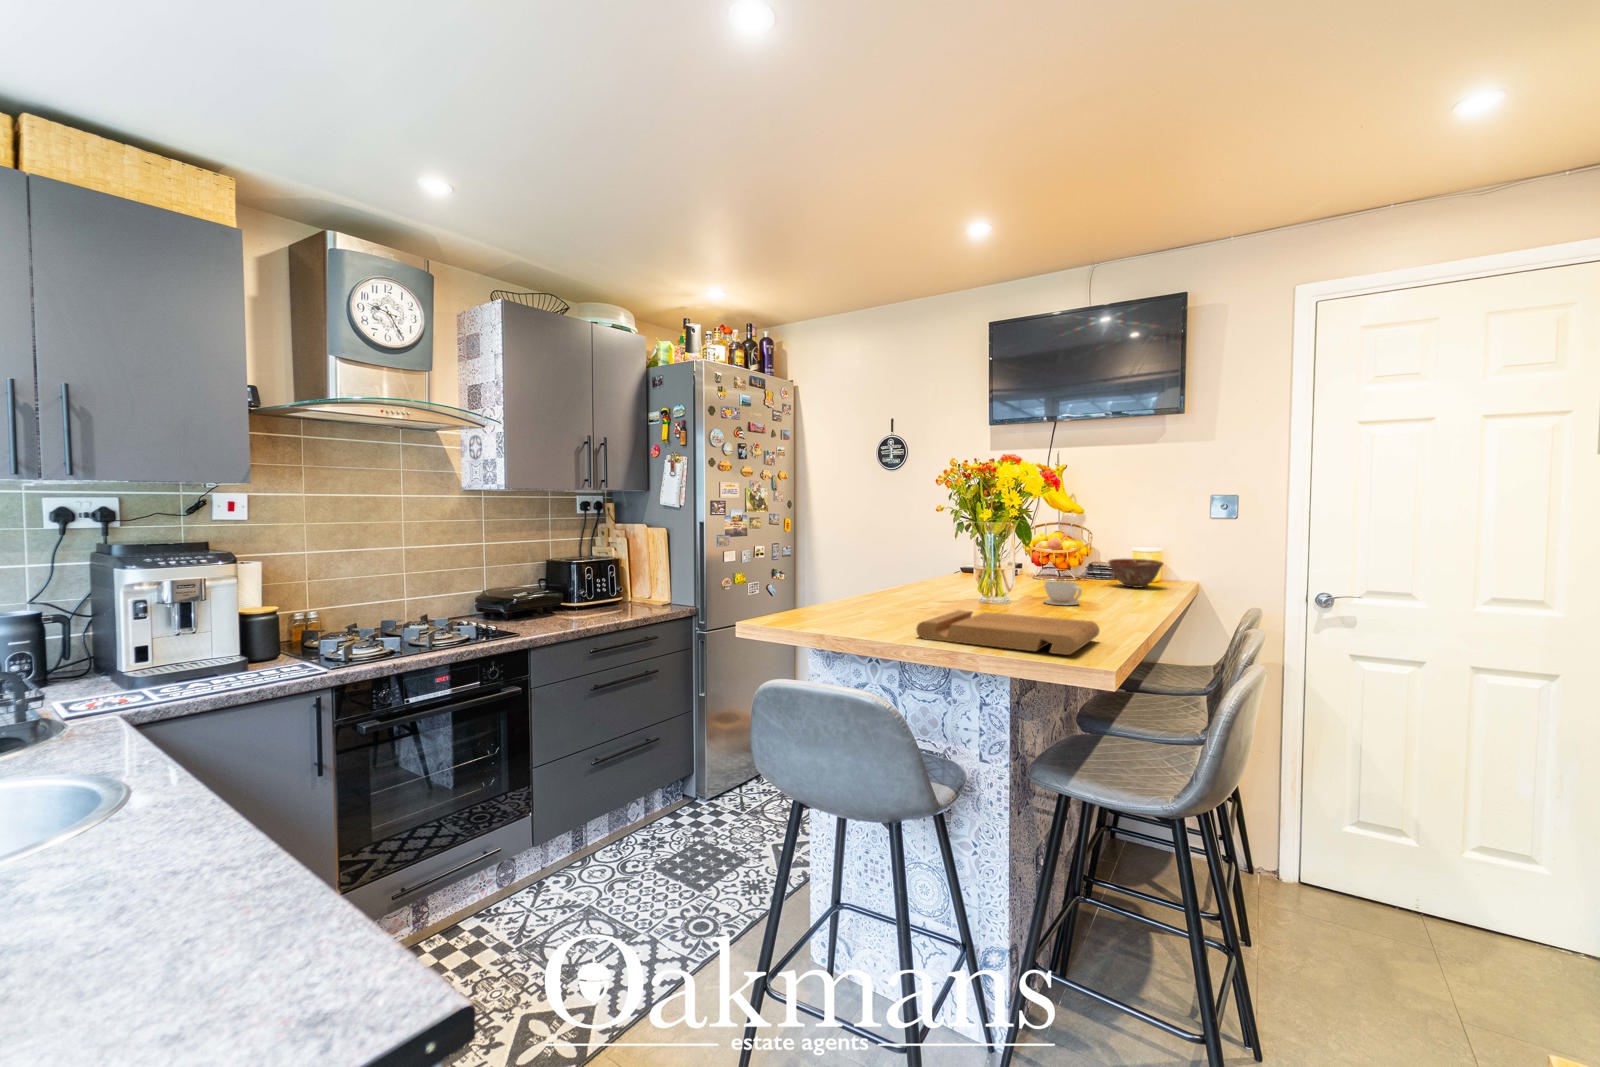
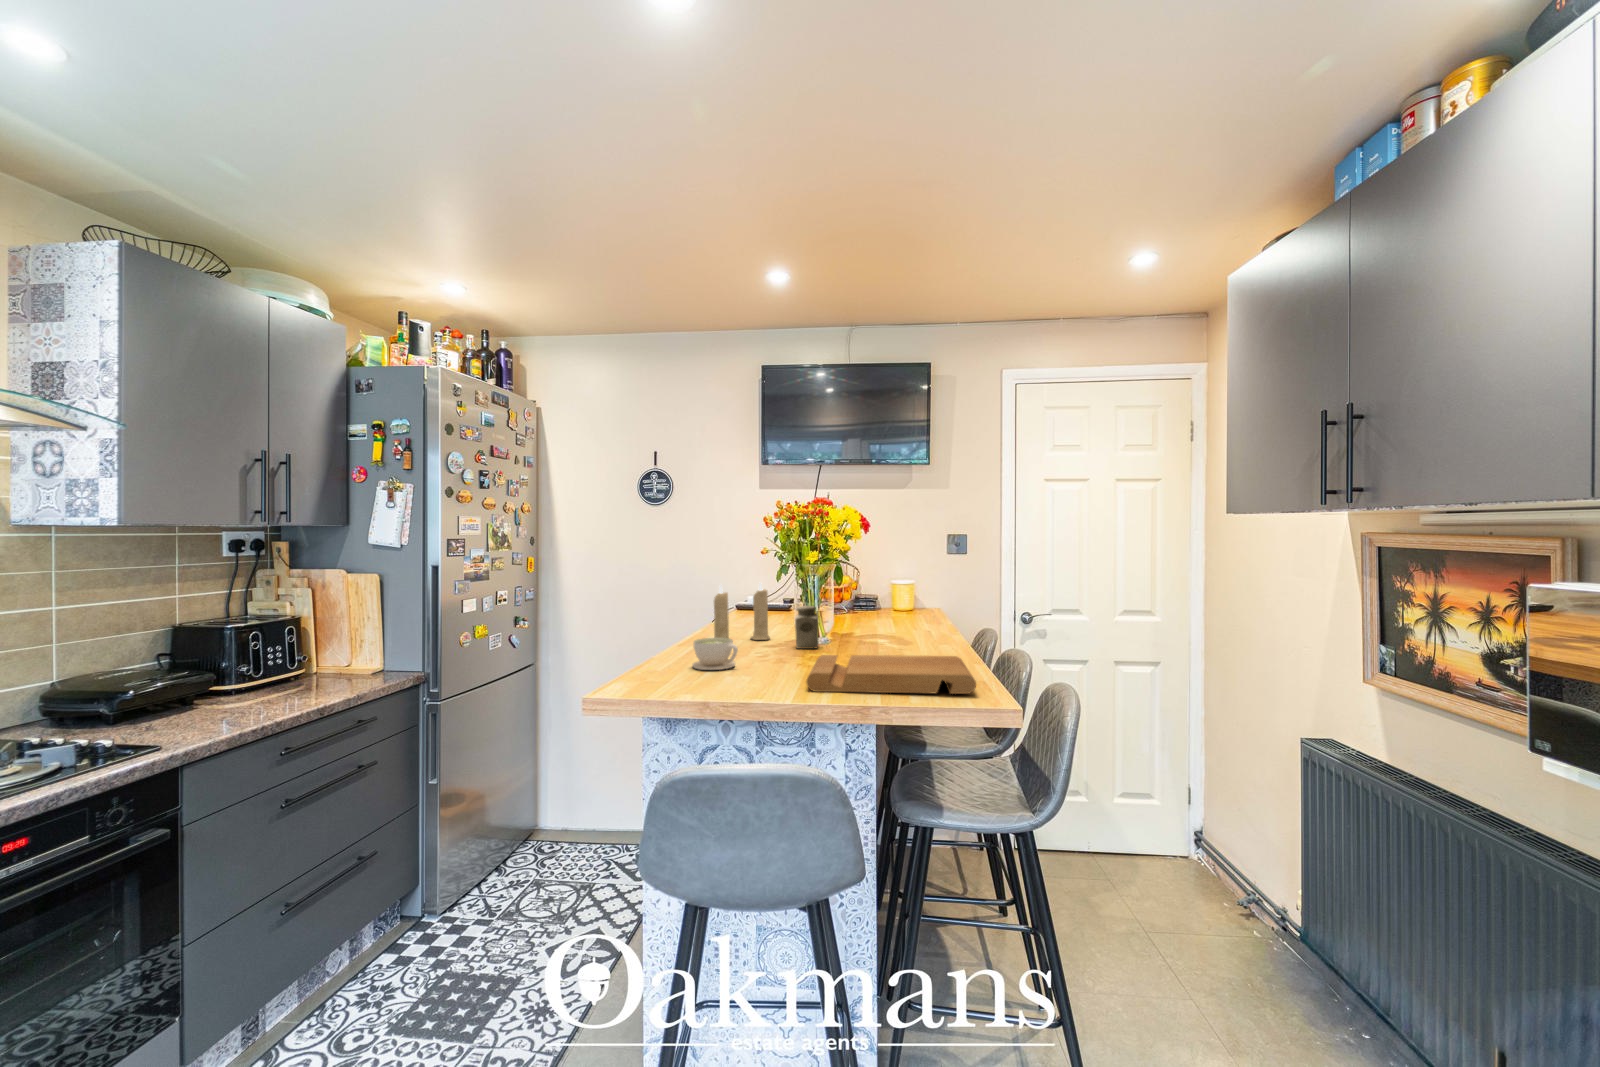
candle: none [893,541,953,599] -> present [714,583,770,640]
ceramic bowl: present [1109,559,1163,588] -> none [877,590,922,616]
salt shaker: none [964,566,991,608] -> present [795,606,818,649]
coffee cup: present [1043,581,1082,605] -> present [692,638,738,670]

